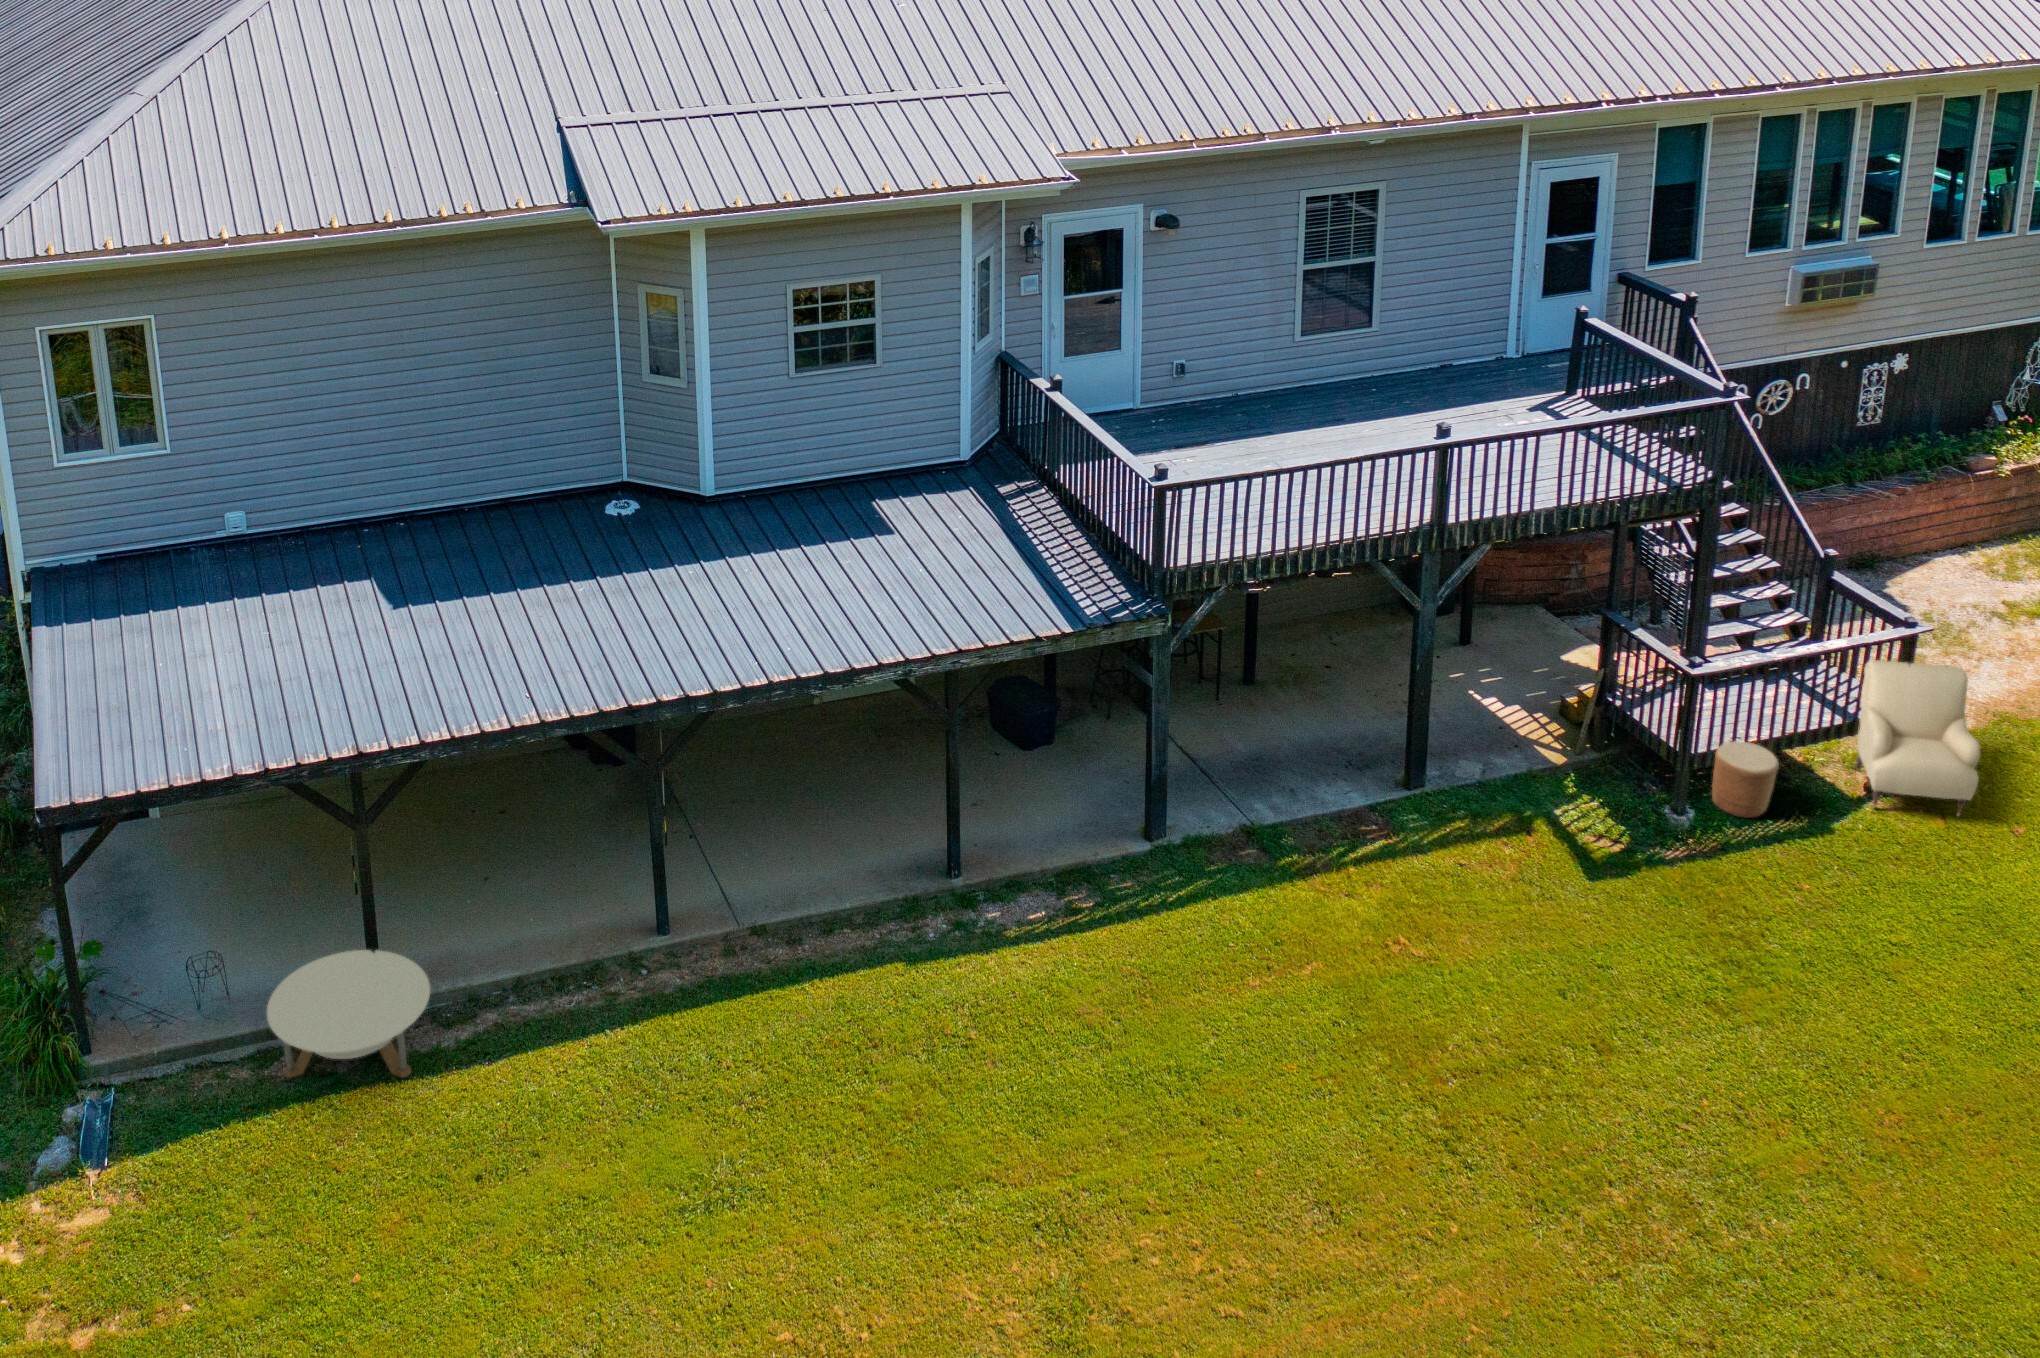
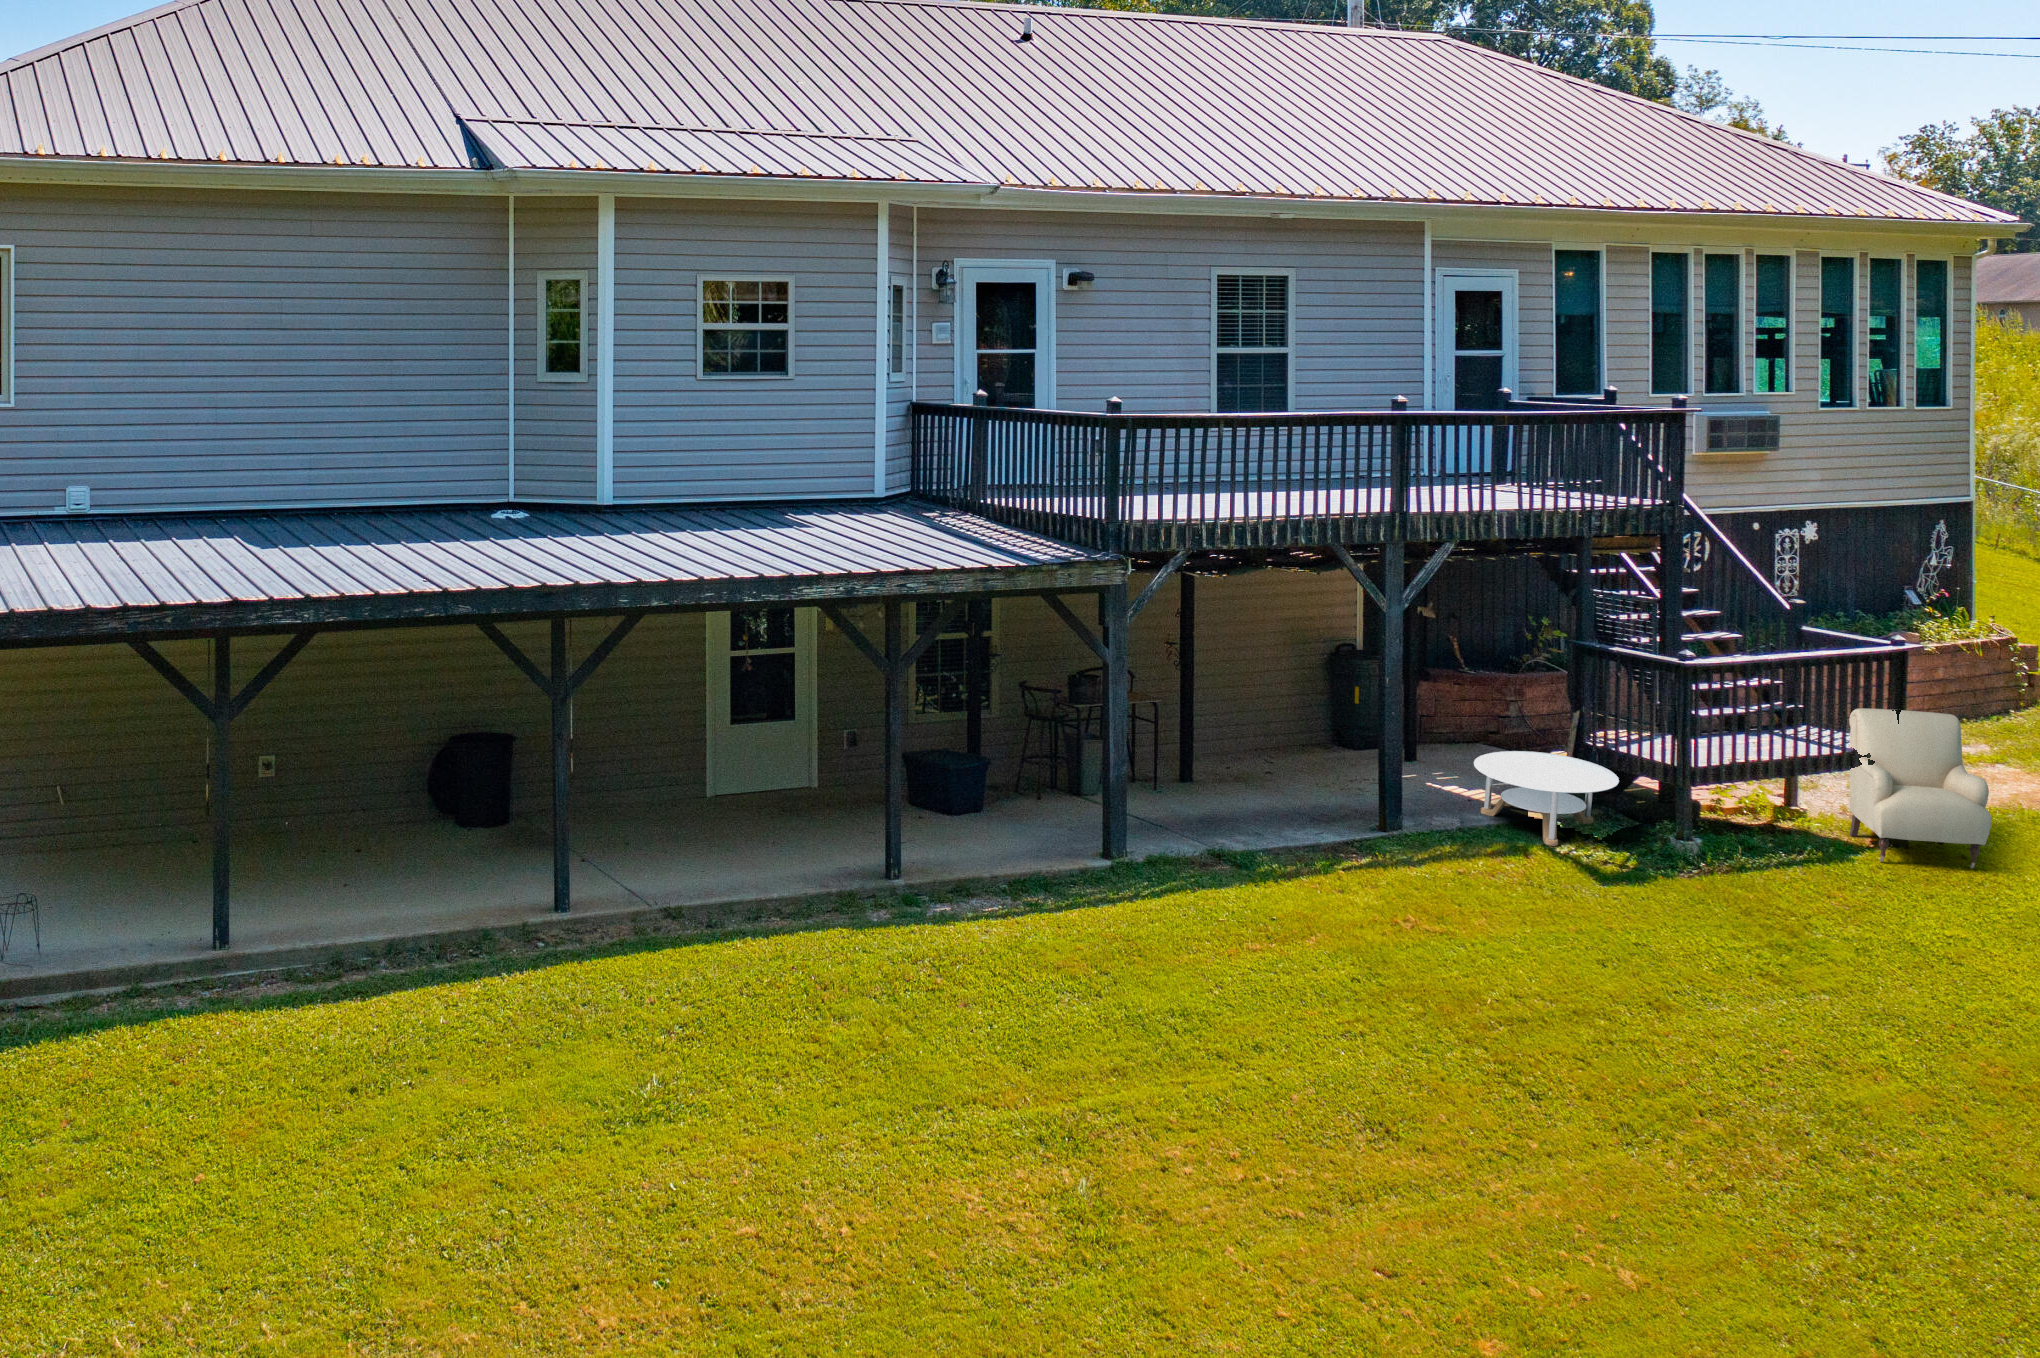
woven basket: present [1712,741,1779,818] -> none [1708,788,1779,866]
round table: present [267,950,430,1078] -> present [1474,751,1619,846]

